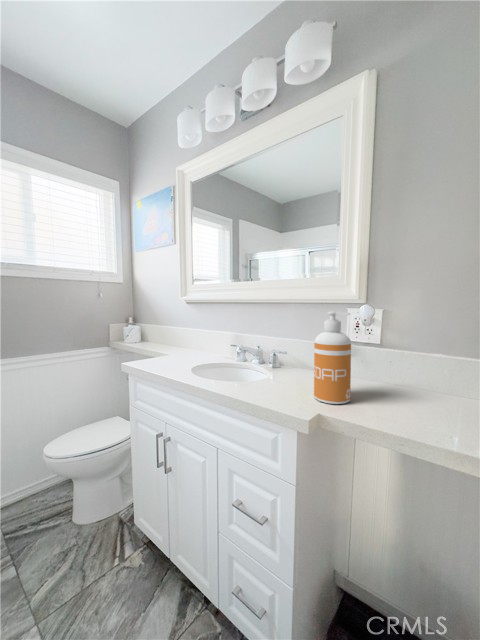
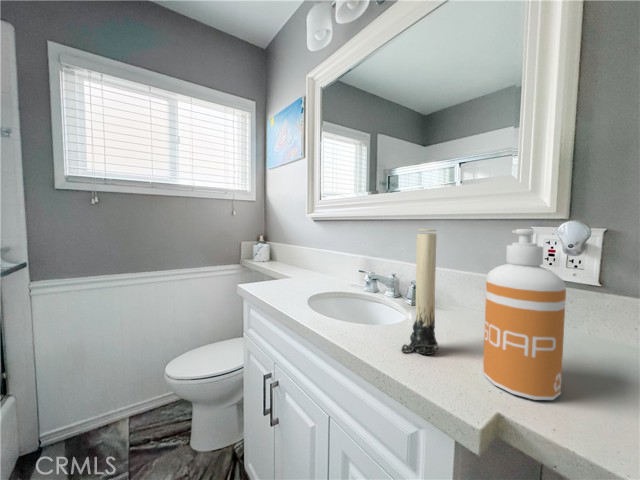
candle: none [267,312,290,393] -> present [401,229,438,355]

